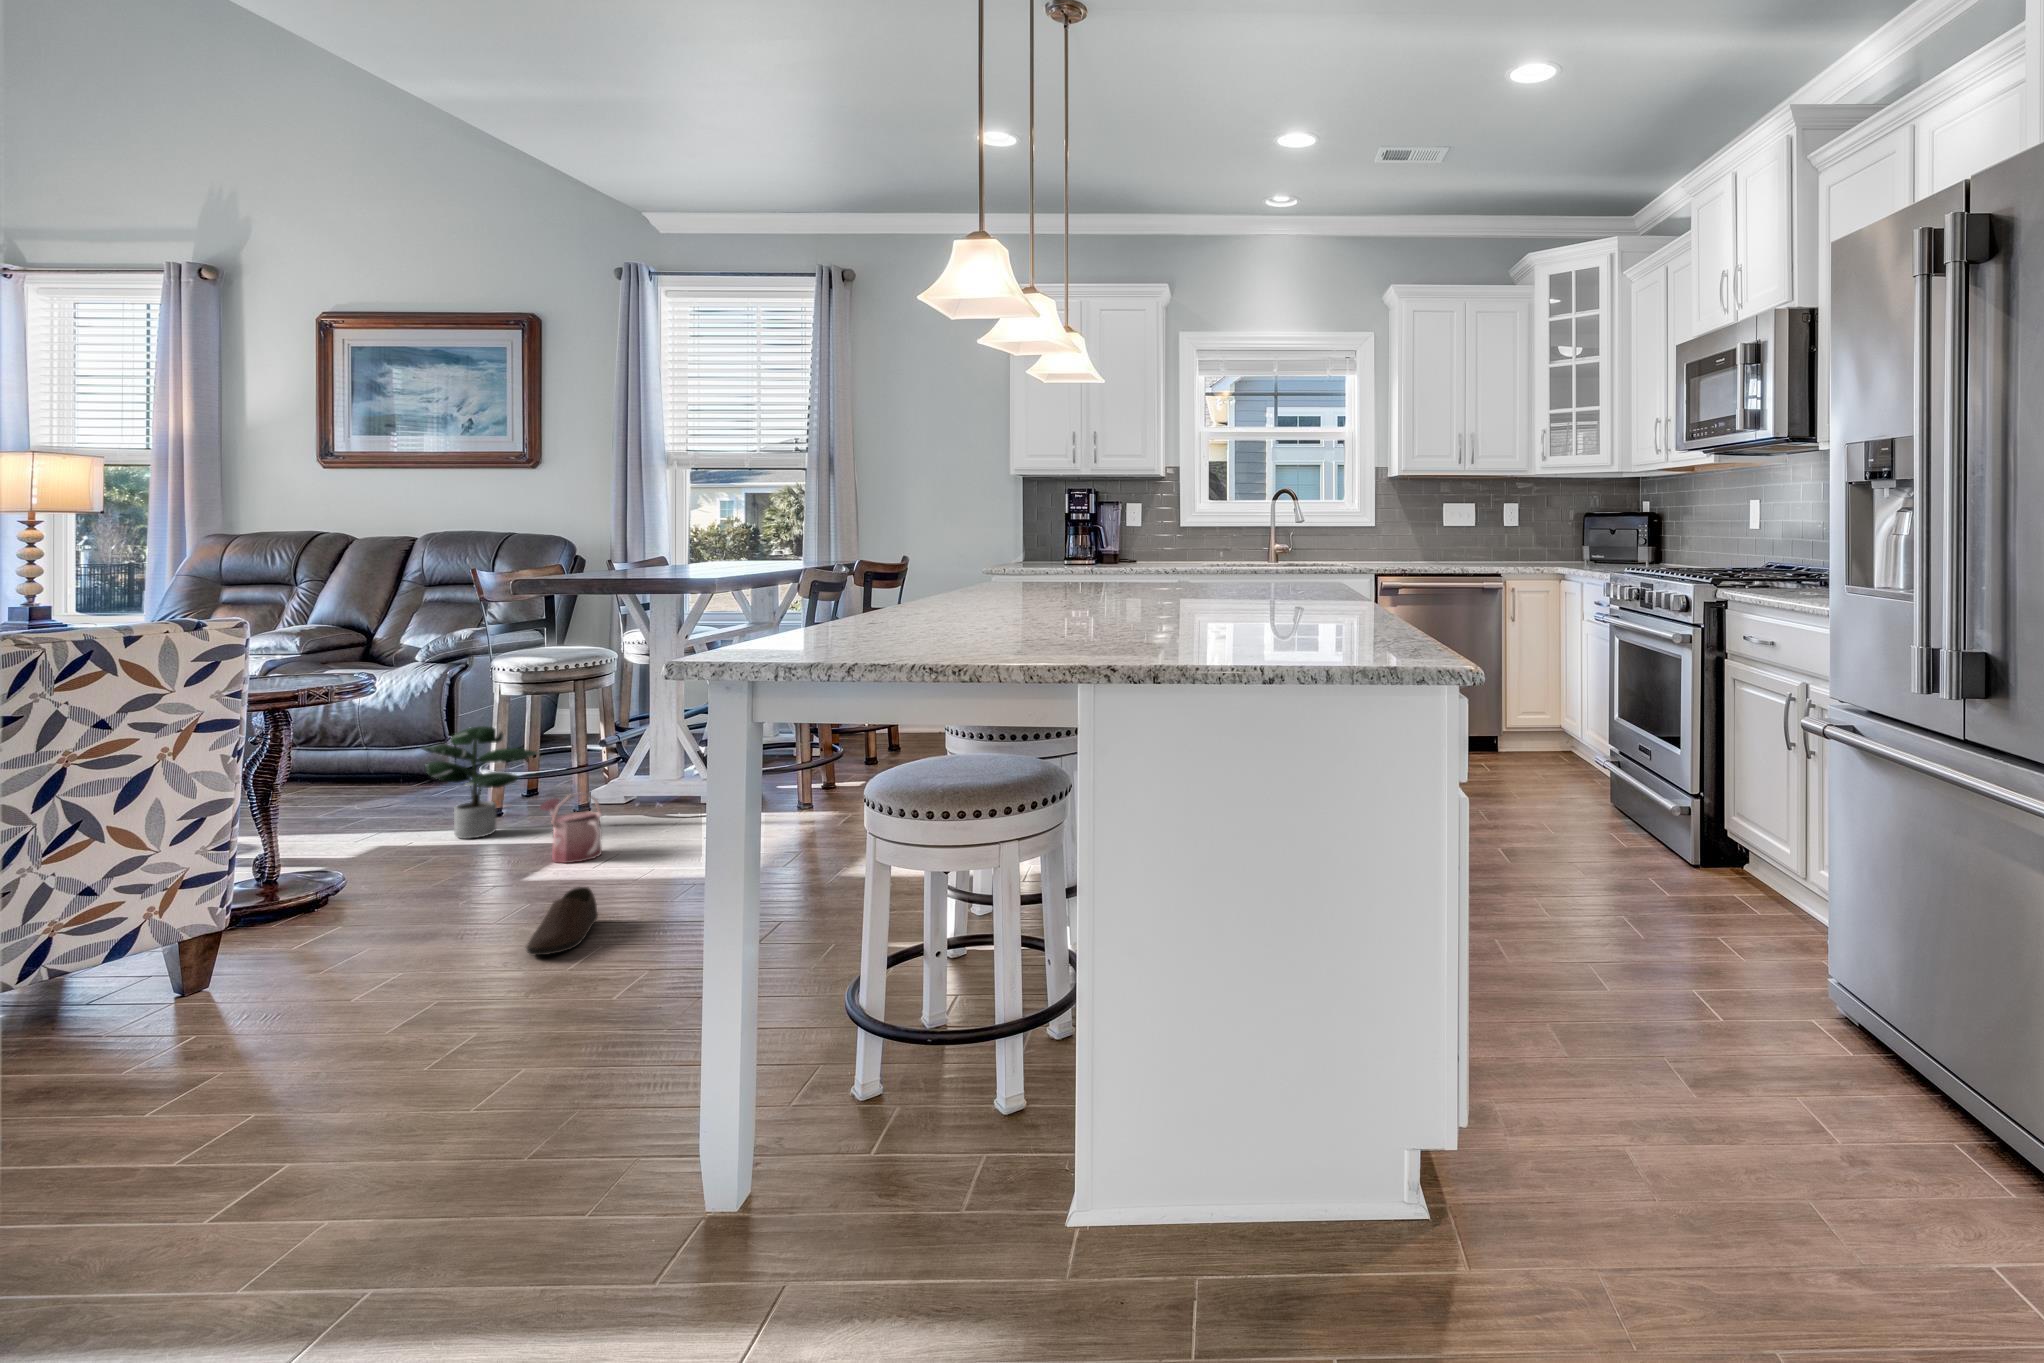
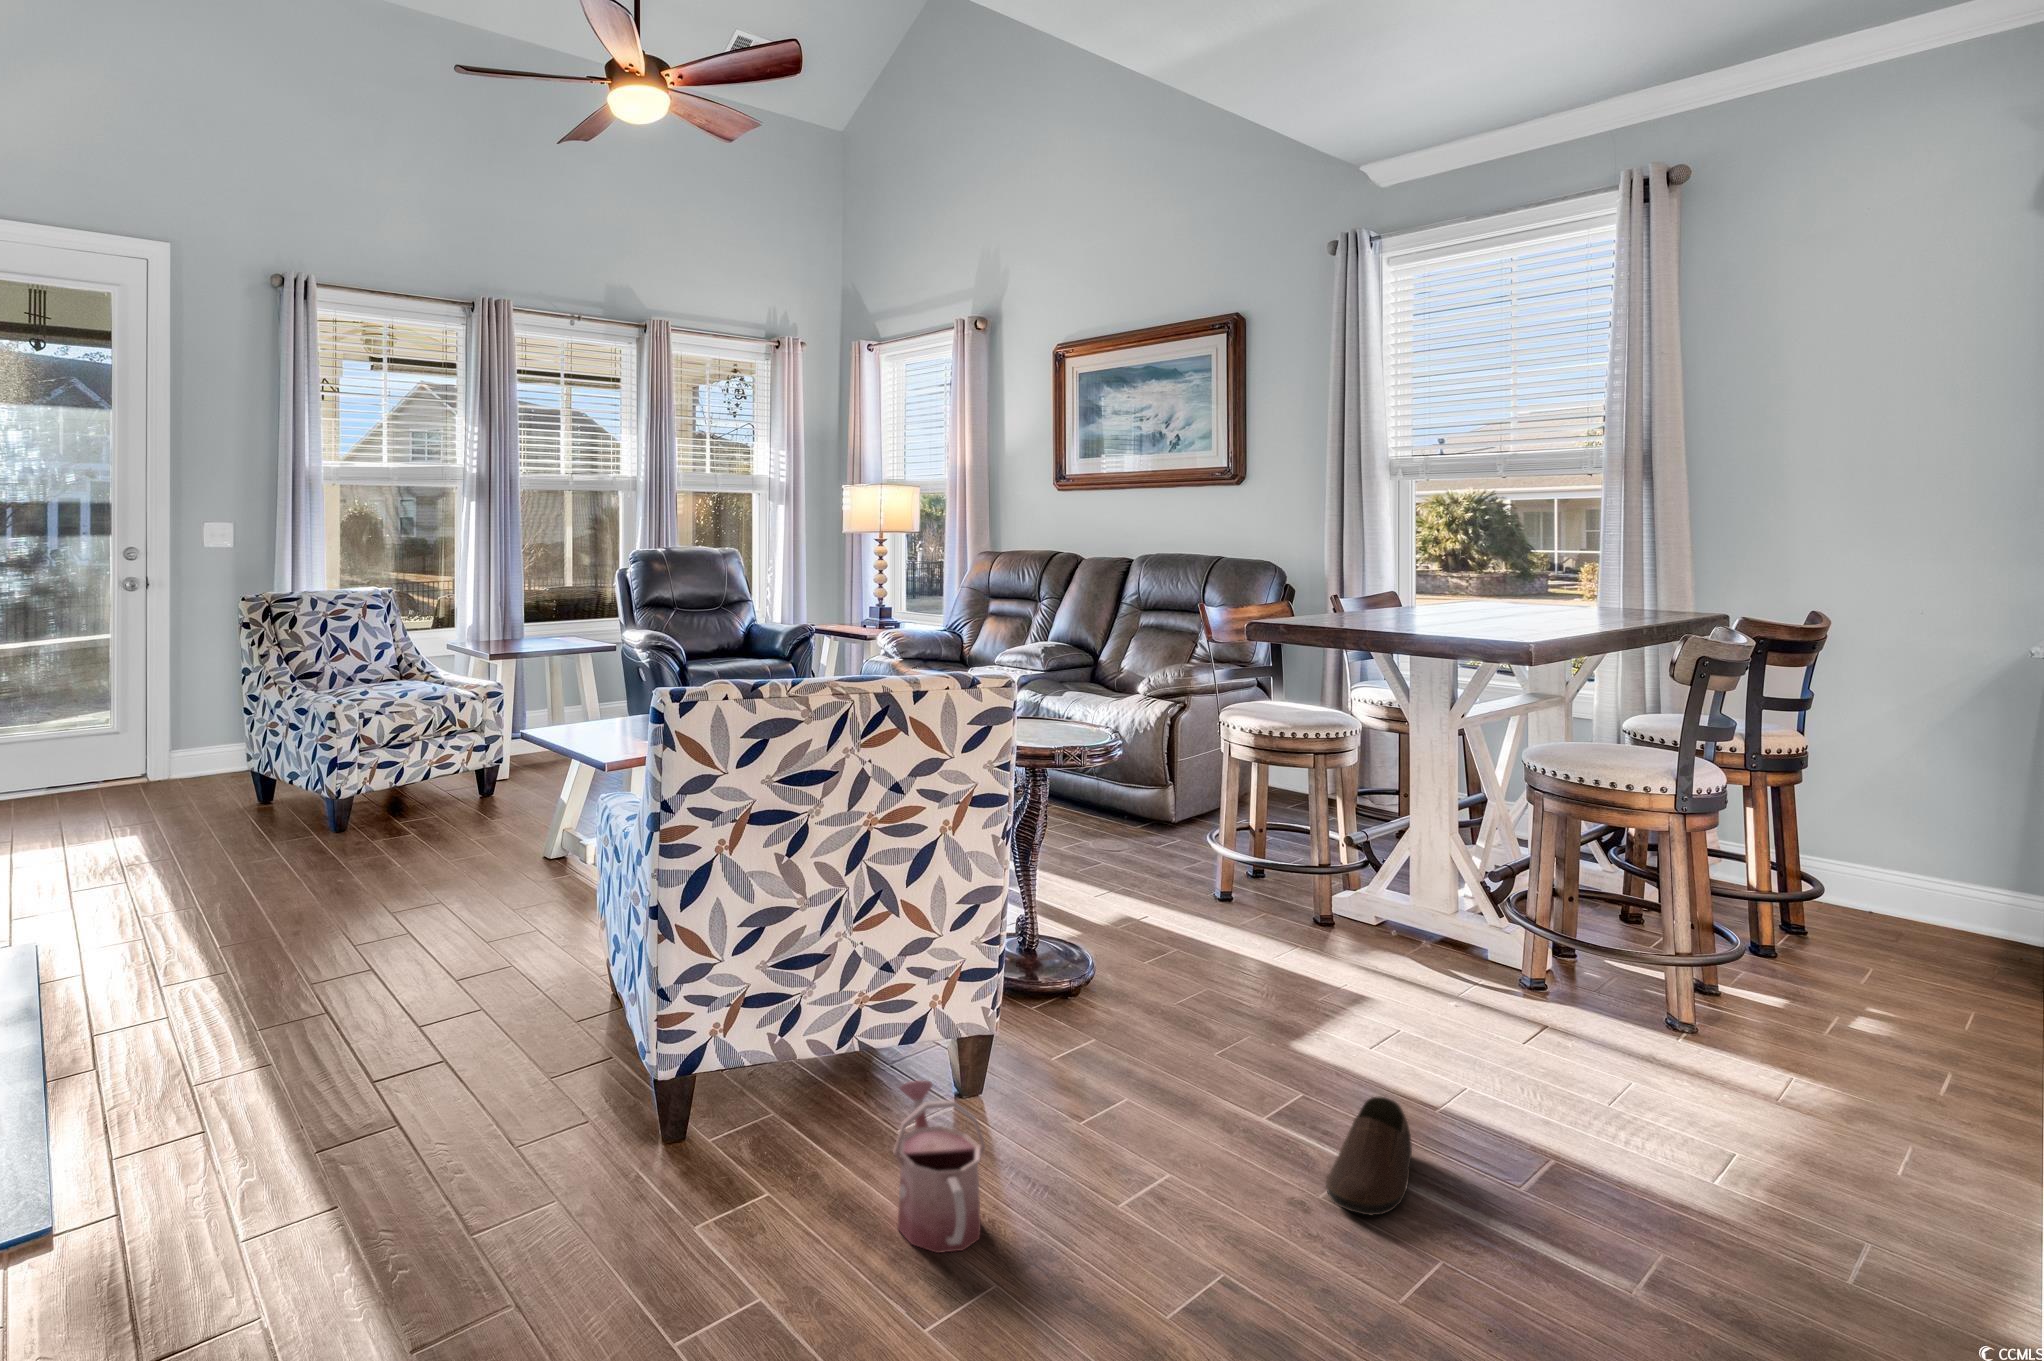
potted plant: present [422,726,538,839] -> none [1158,791,1282,928]
watering can: present [540,792,602,863] -> present [893,1080,985,1253]

